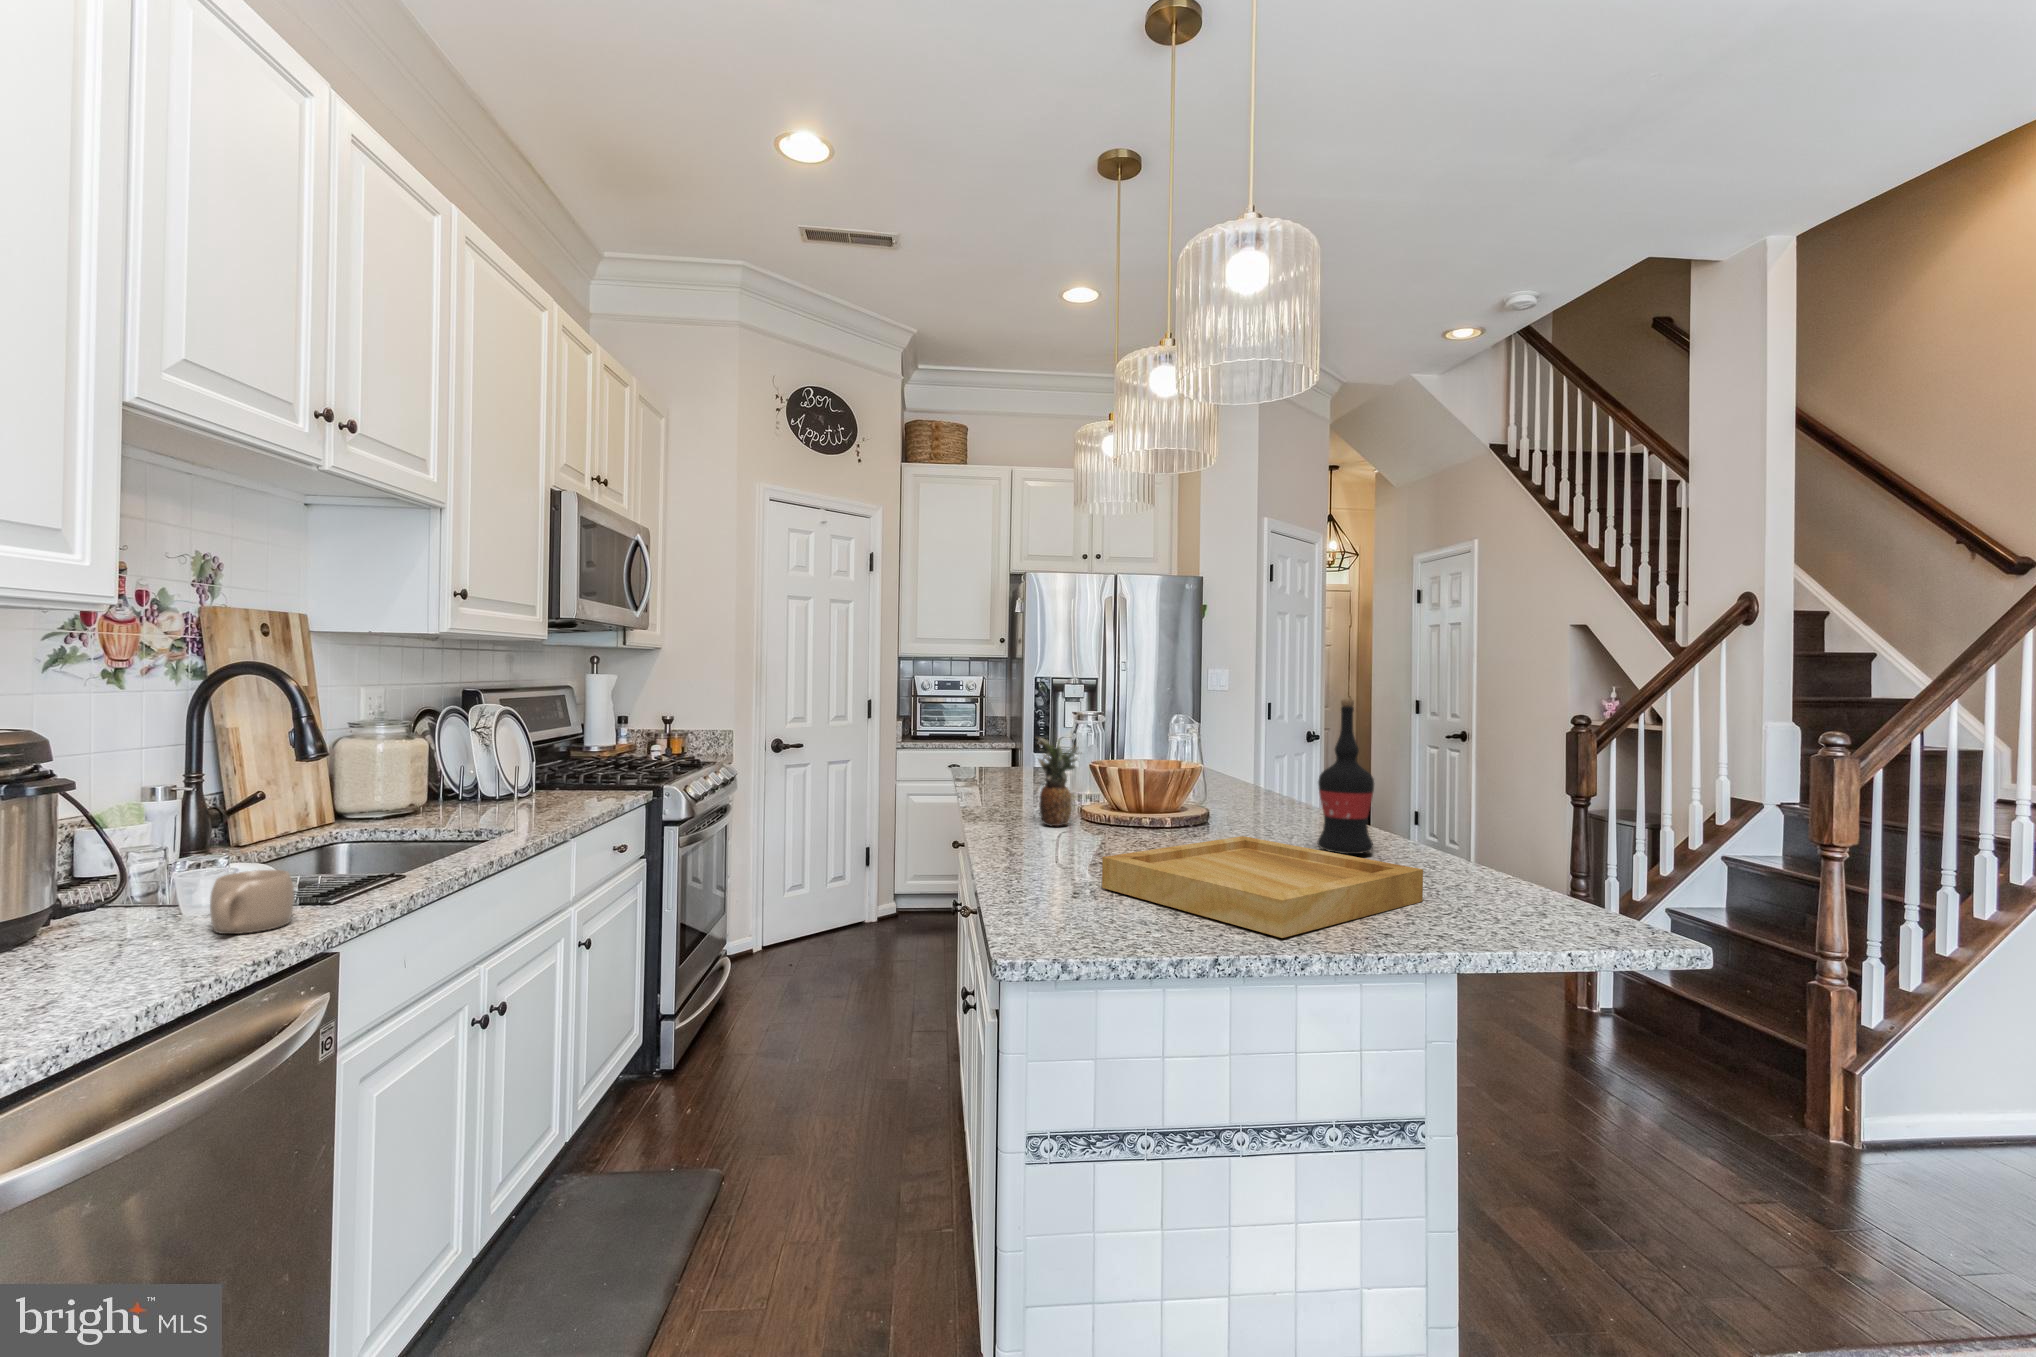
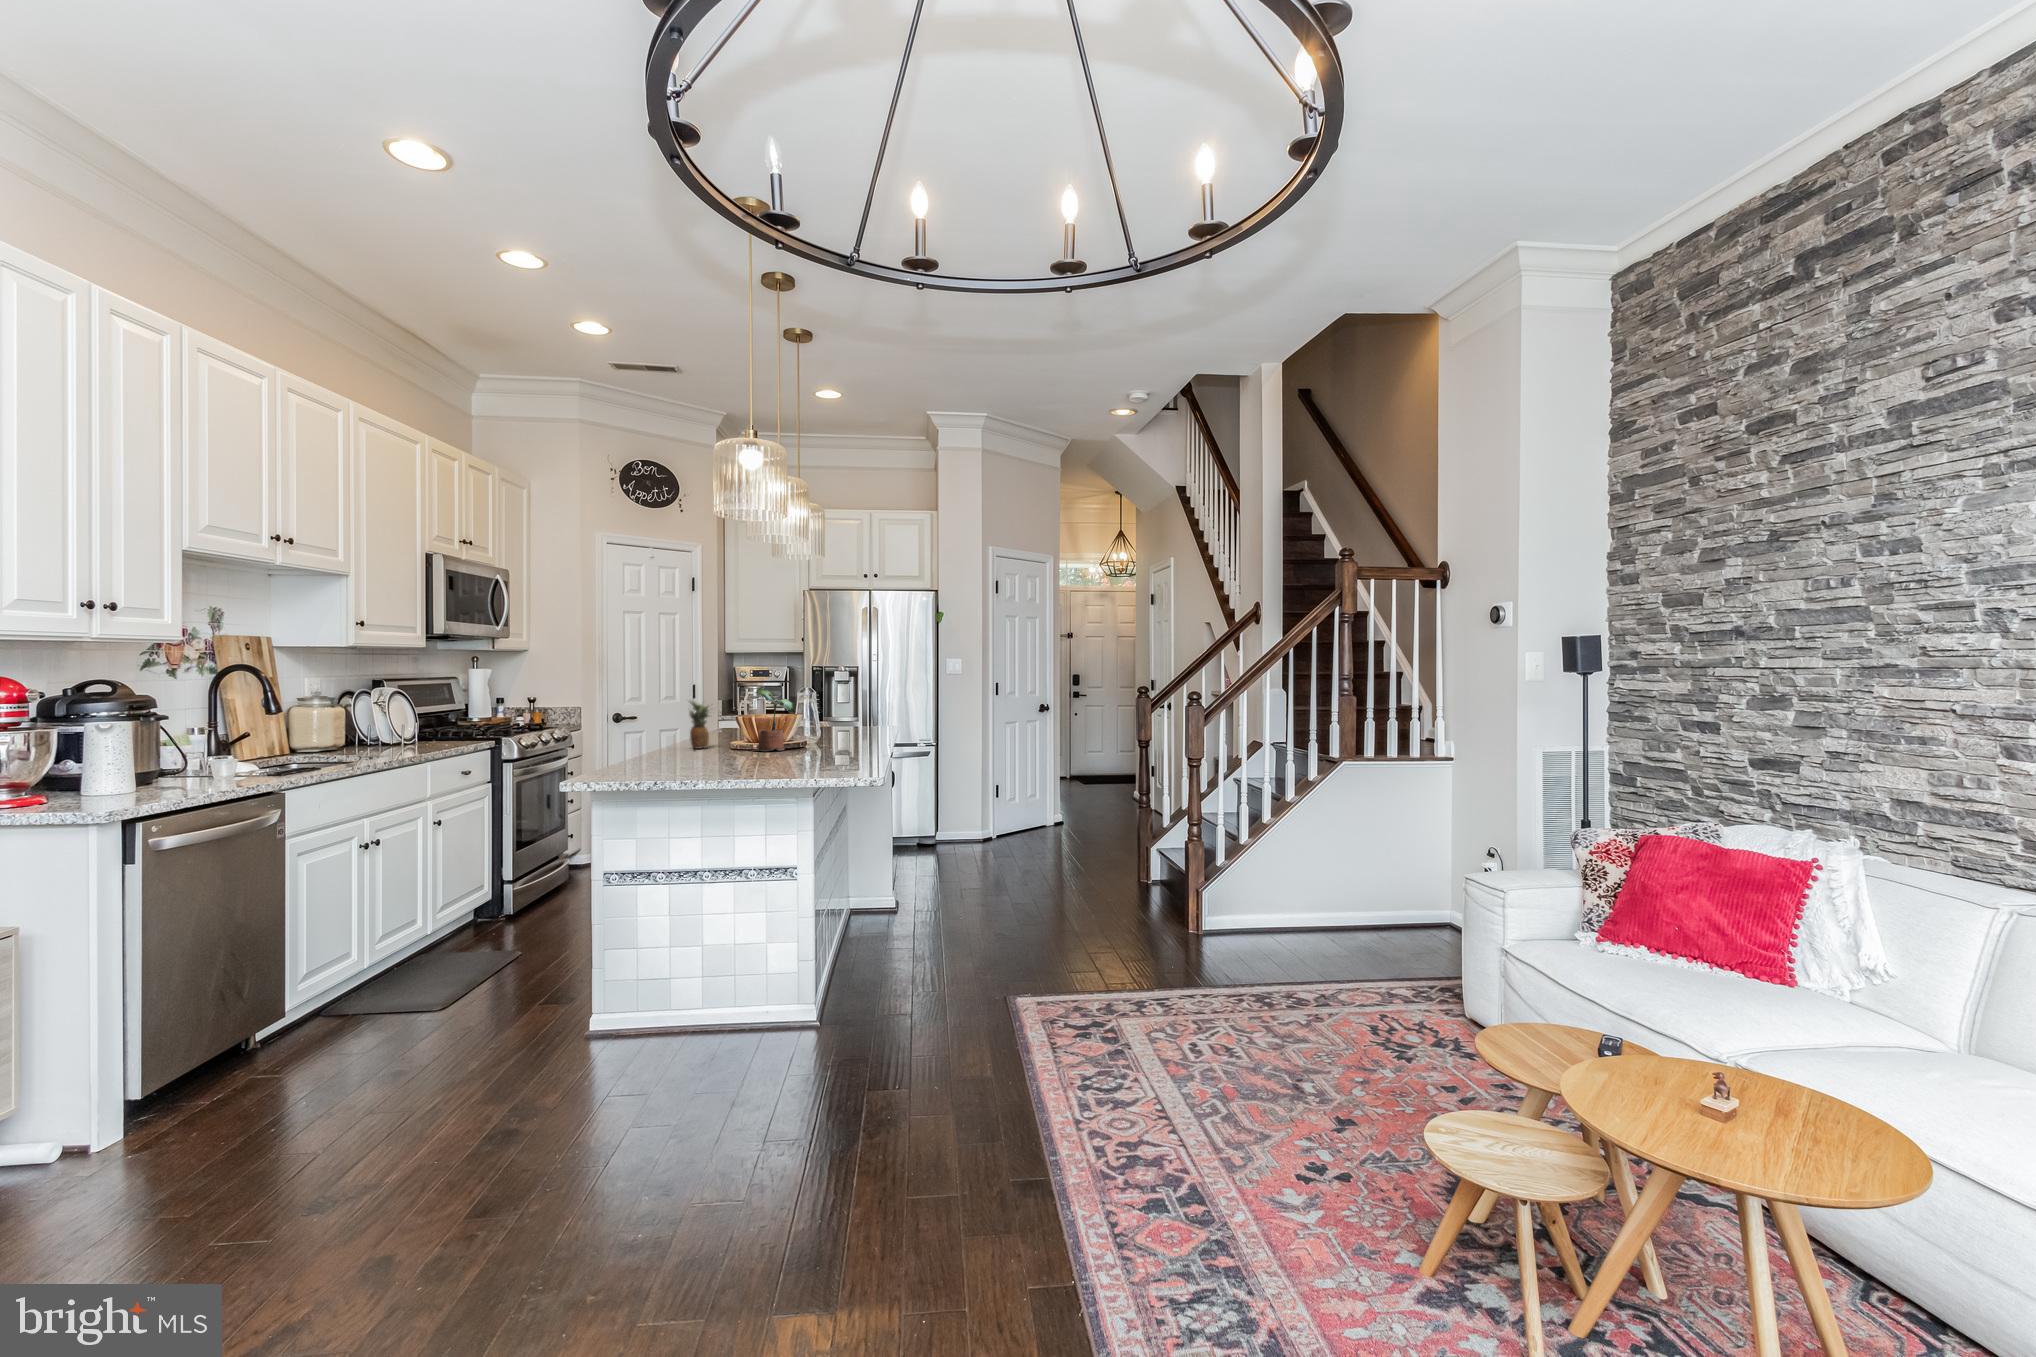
wine bottle: present [1318,699,1374,854] -> none [809,676,838,755]
potted plant: none [1166,720,1263,838] -> present [752,688,795,751]
tray: present [1102,836,1423,938] -> none [658,745,800,776]
mug: present [210,870,294,934] -> none [226,760,264,786]

